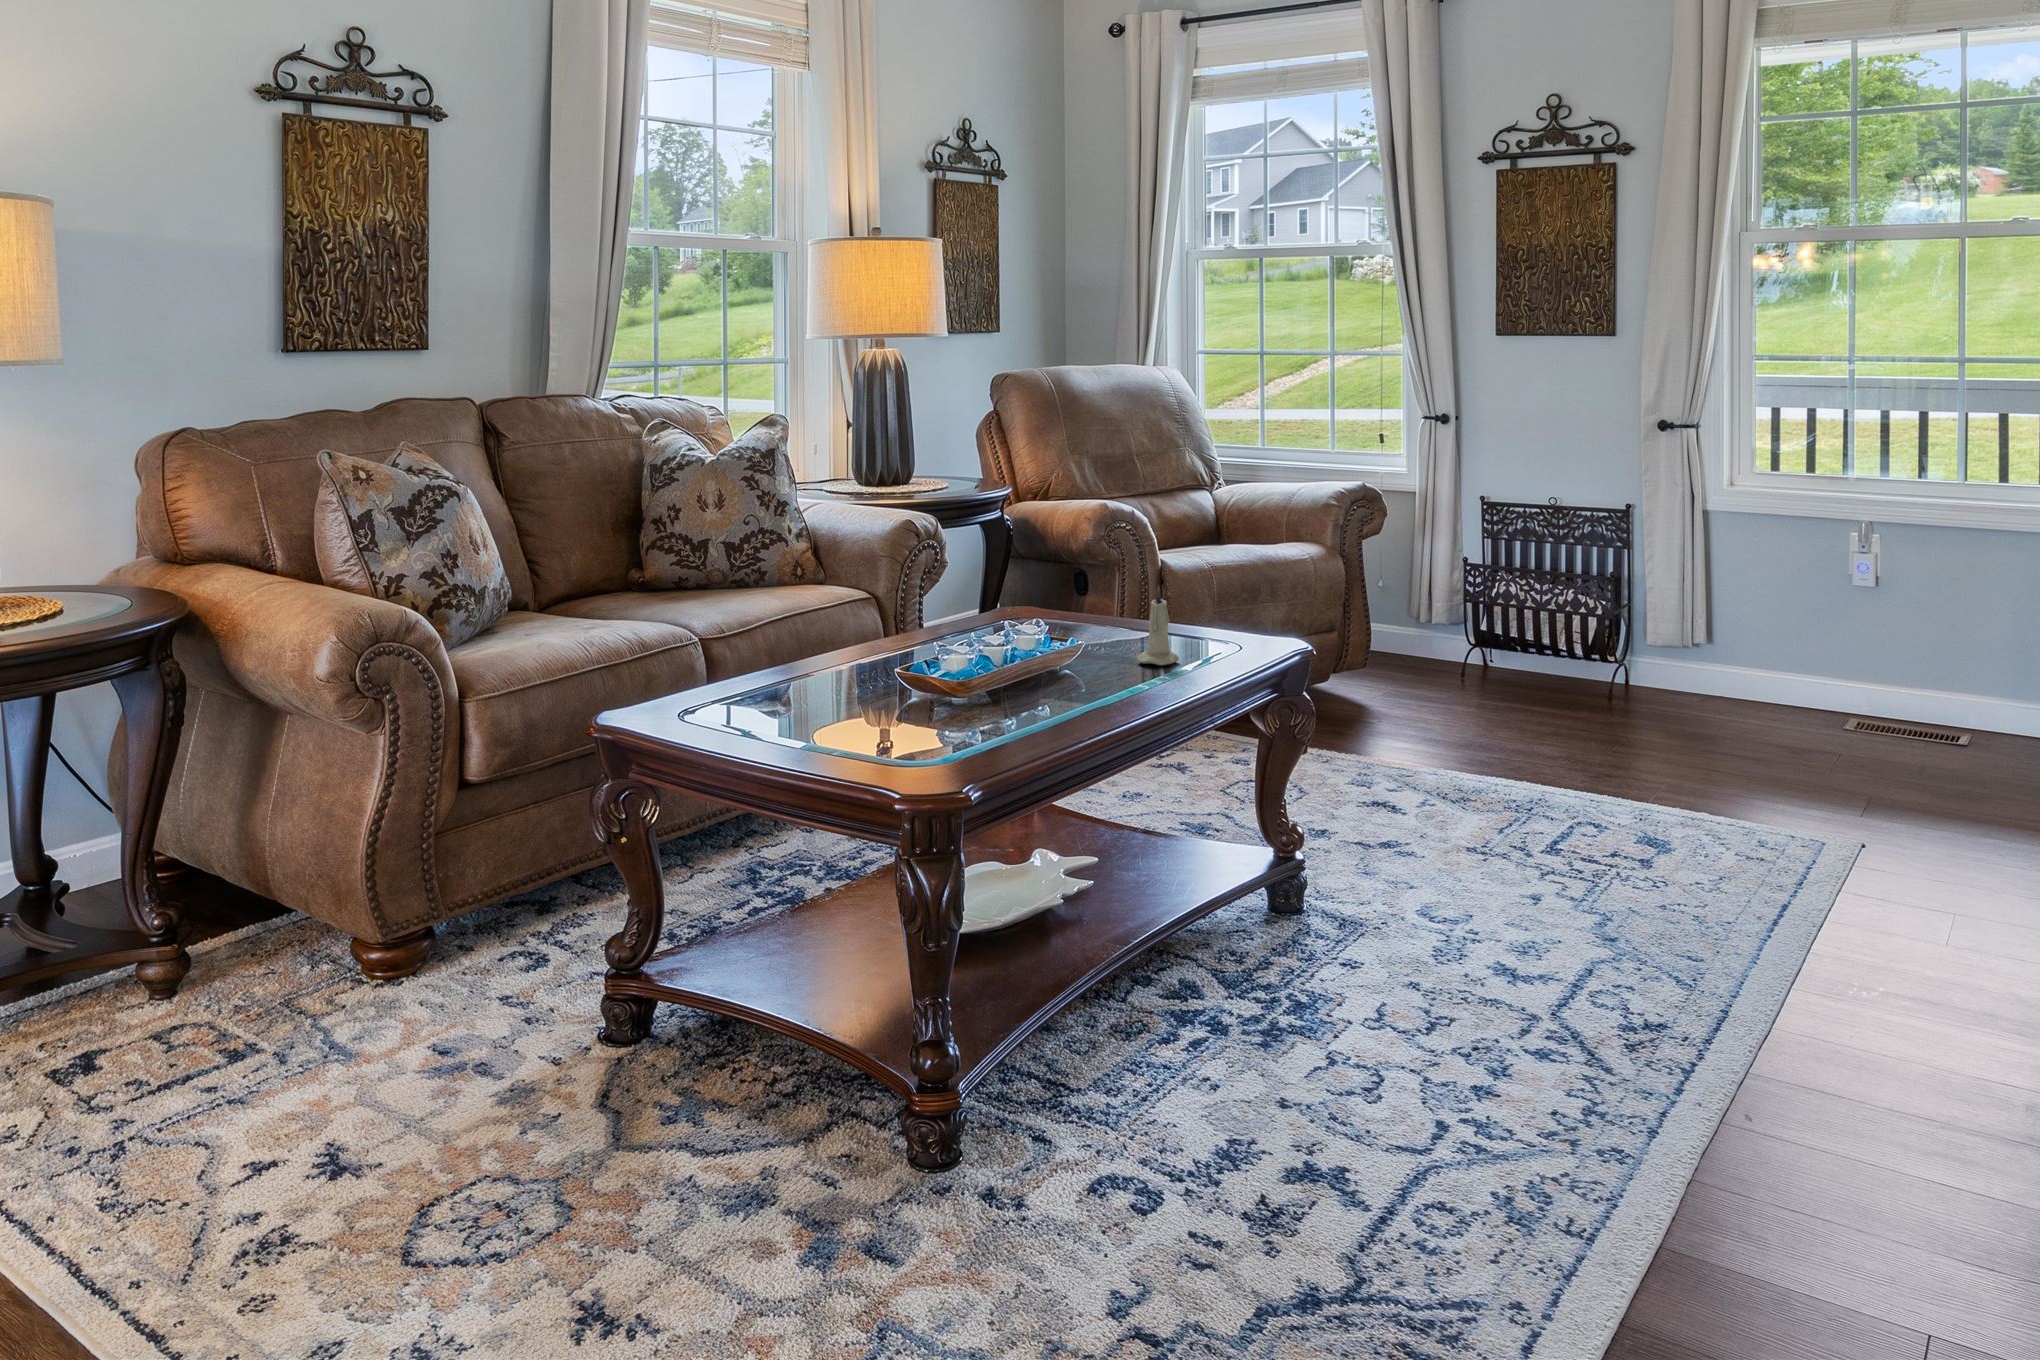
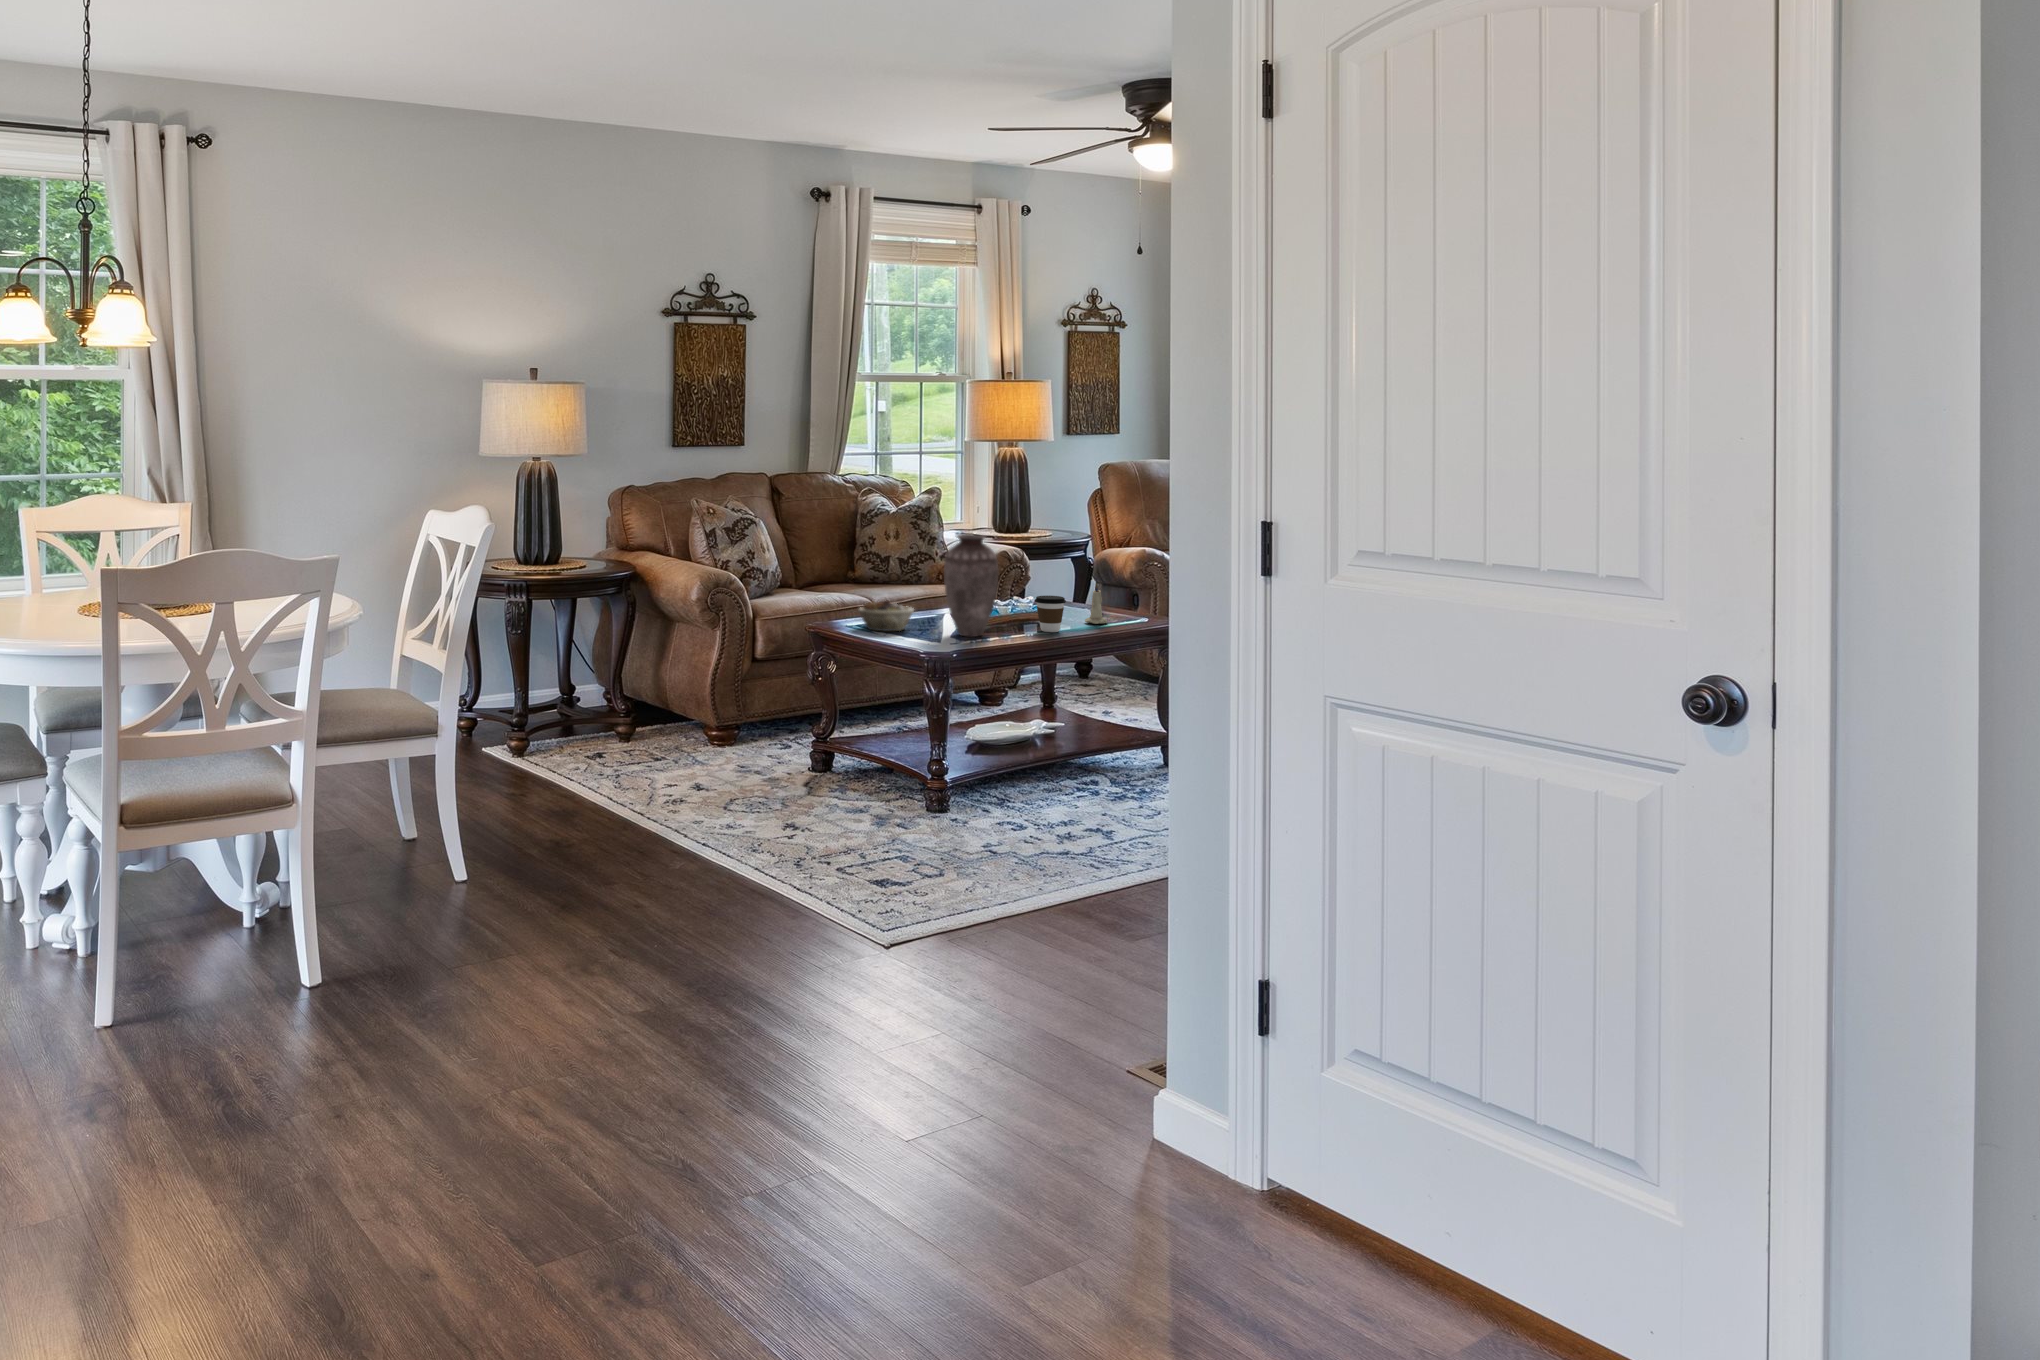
vase: none [901,508,1014,727] -> present [944,534,998,636]
coffee cup: none [1069,621,1130,697] -> present [1035,596,1066,632]
succulent planter: none [710,655,832,729] -> present [858,601,914,631]

